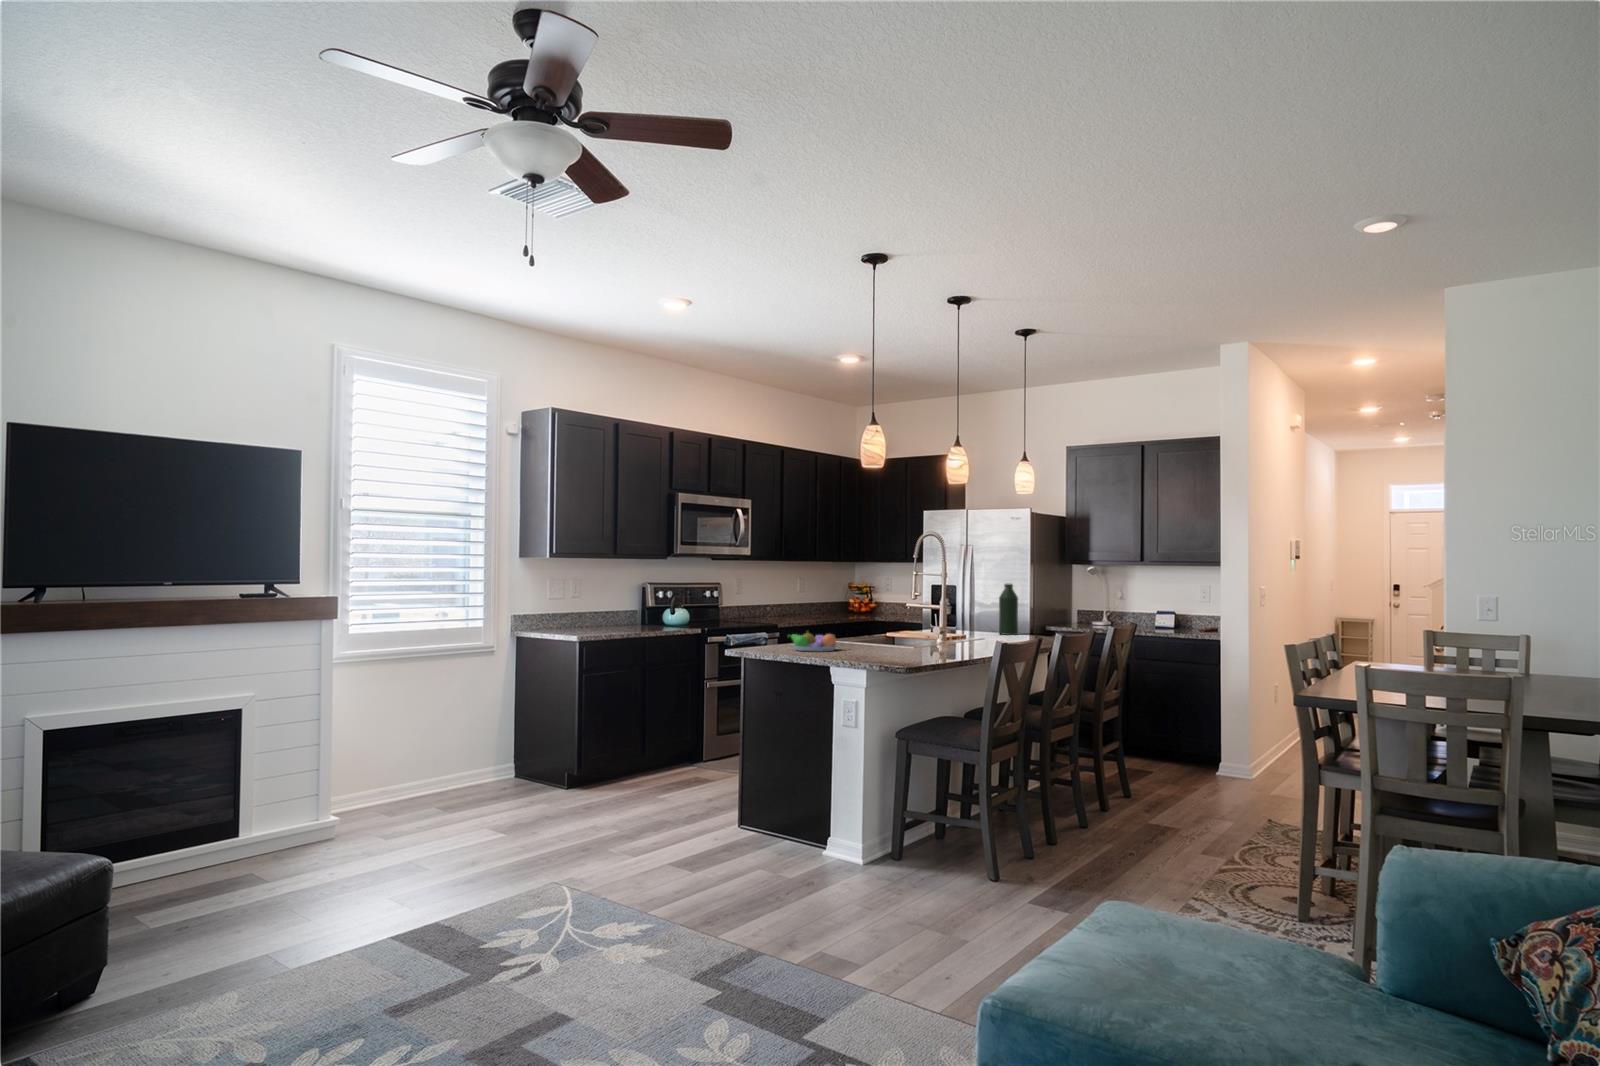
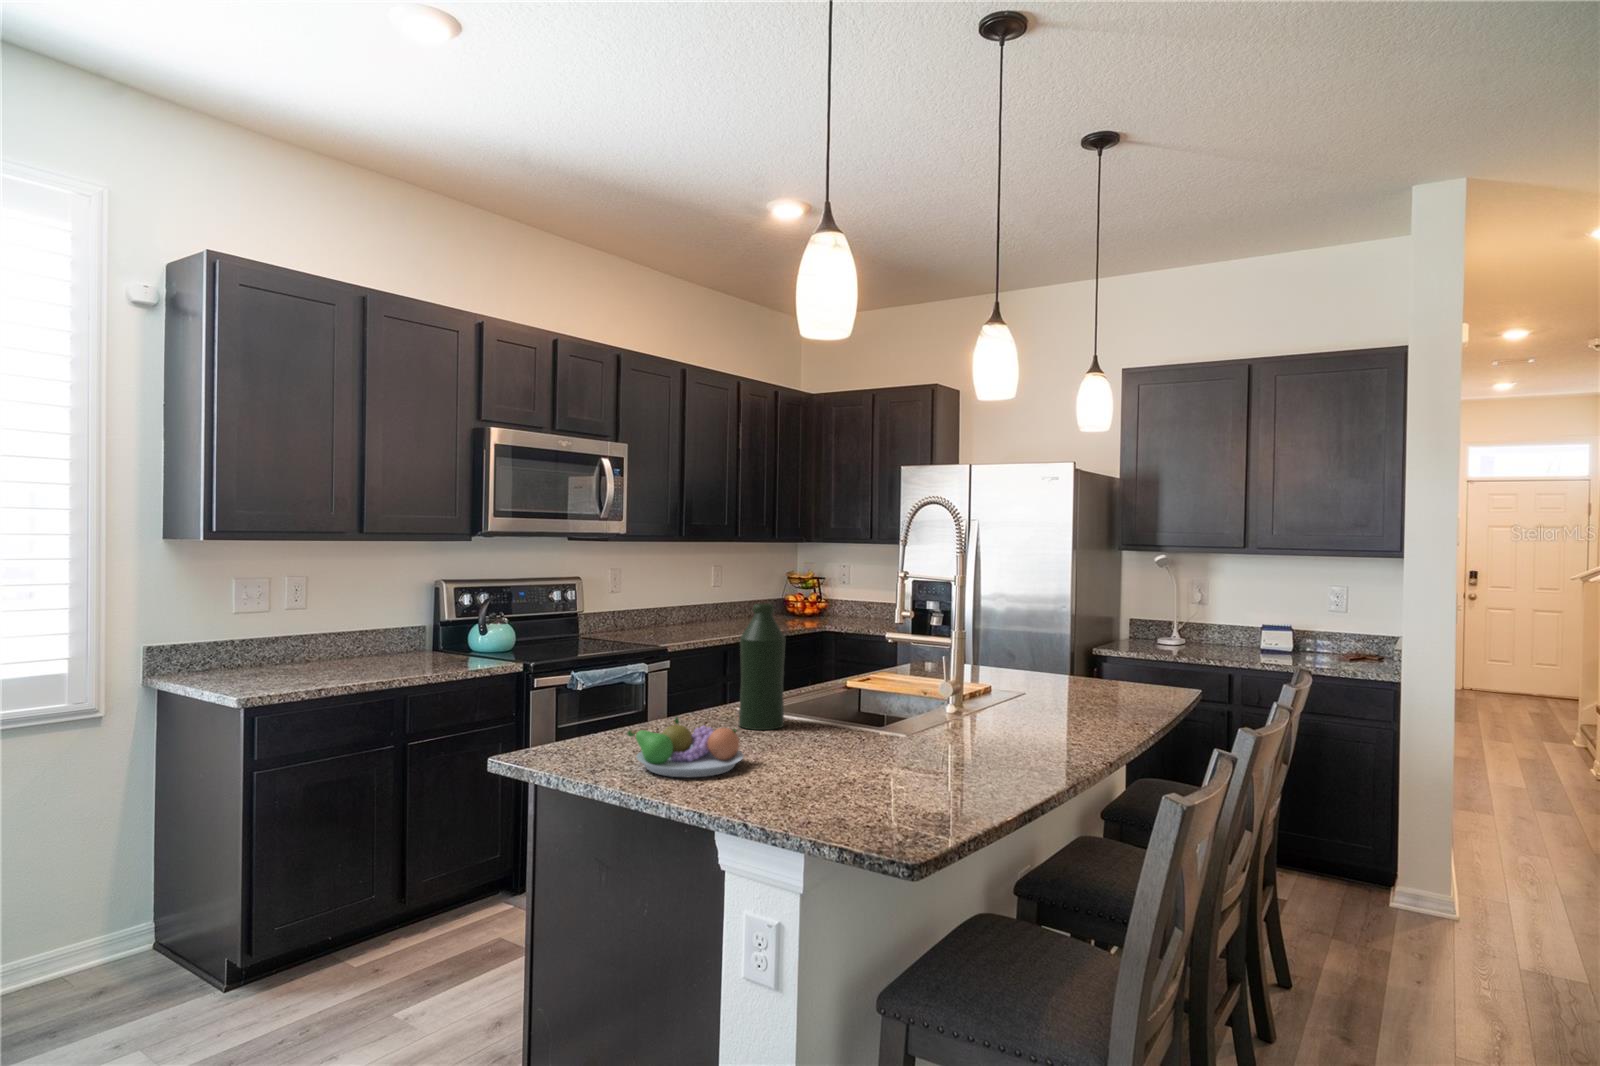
bottle: present [999,584,1018,635] -> present [739,604,786,730]

